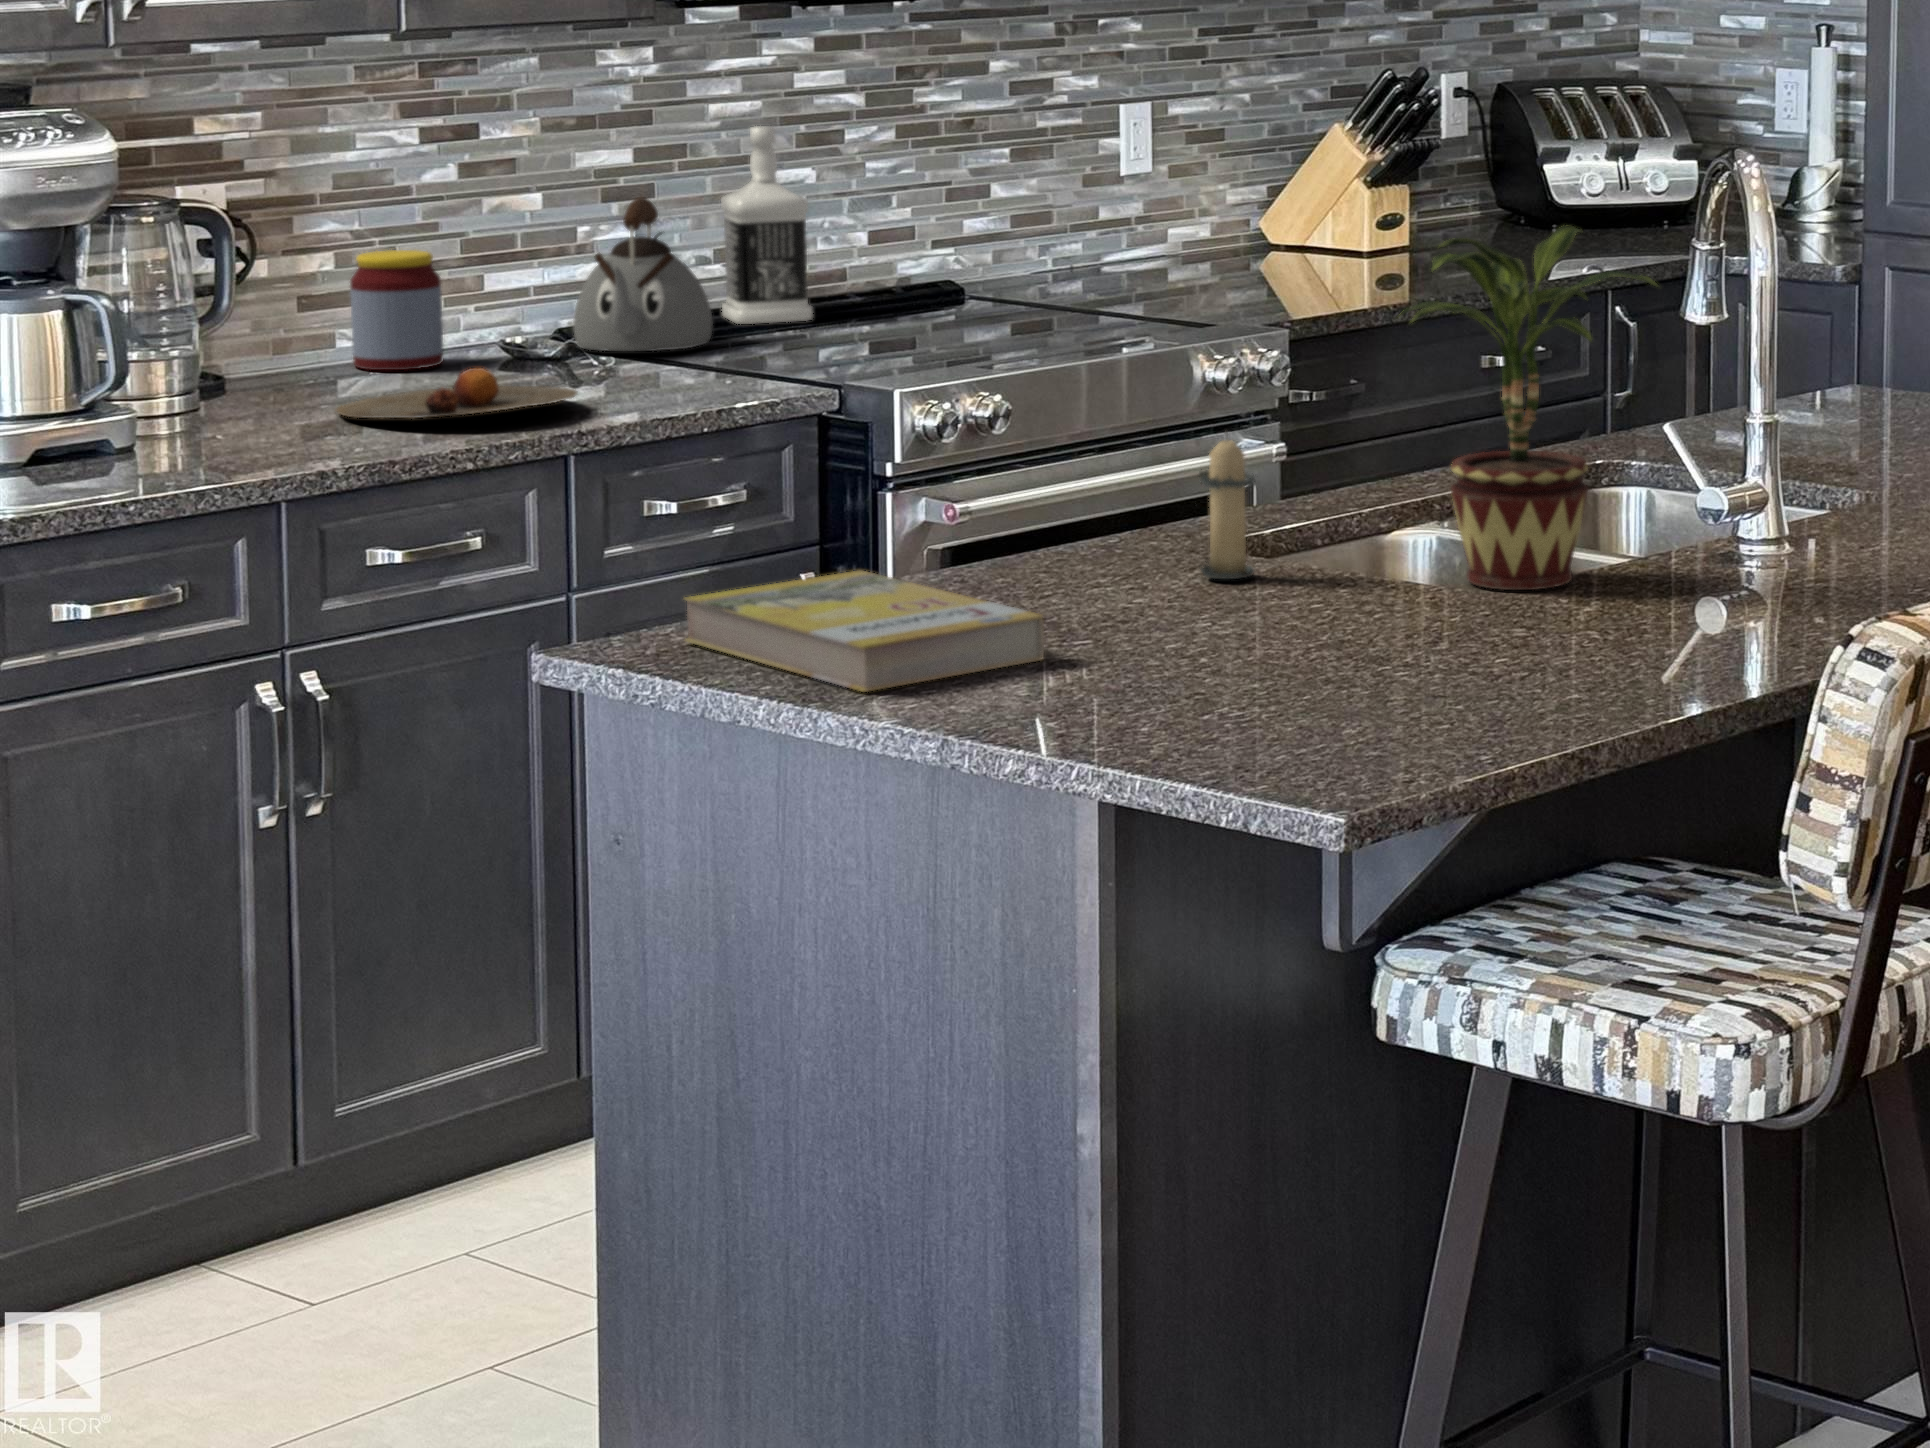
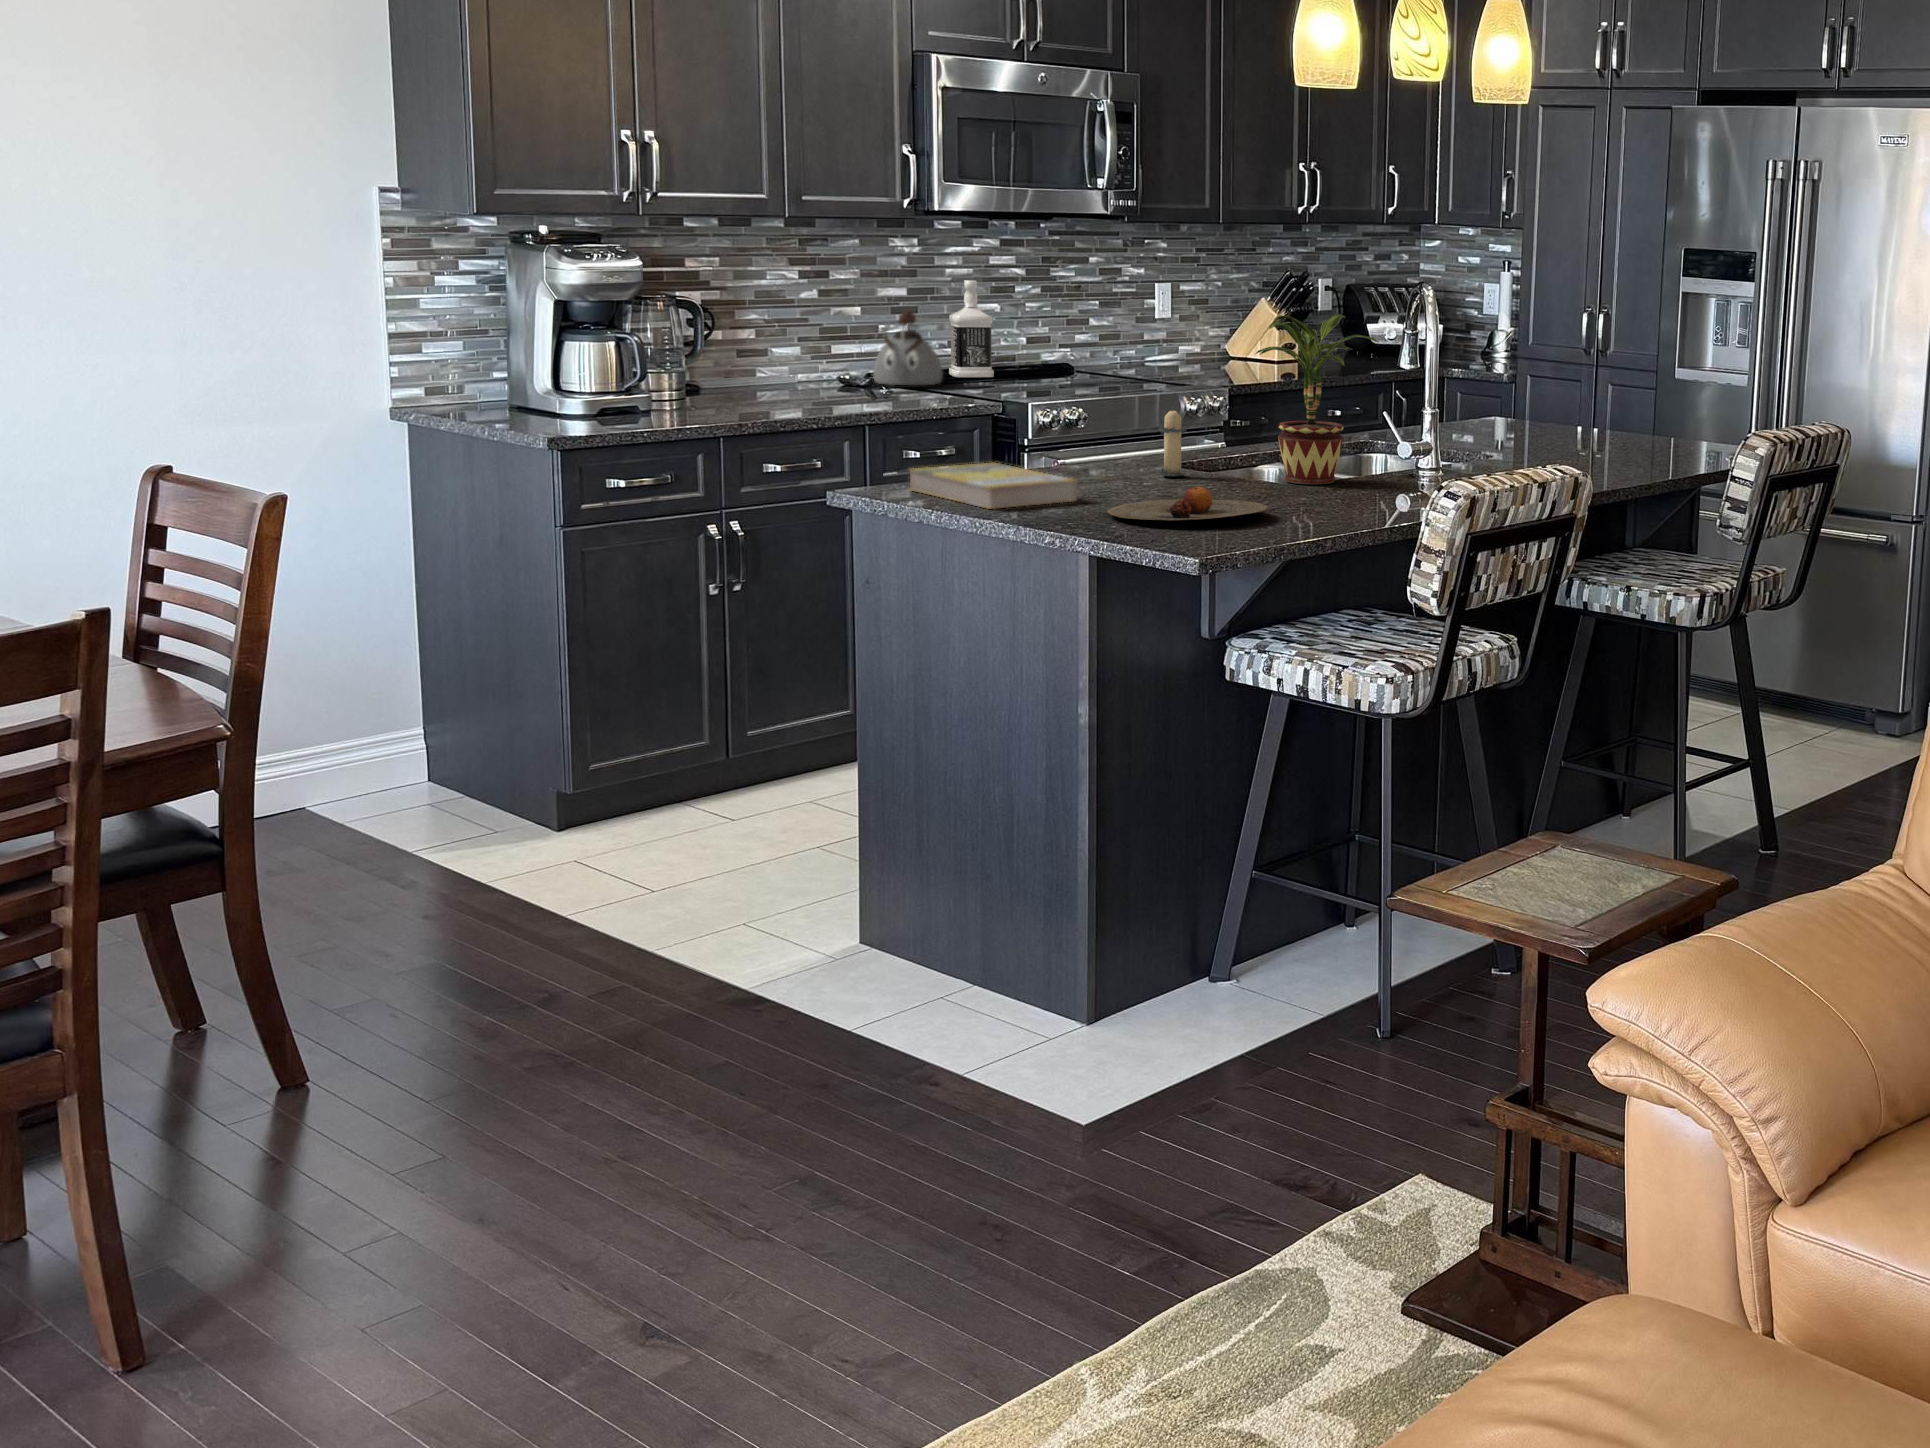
jar: present [350,250,443,370] -> none [762,330,808,388]
plate: present [336,368,577,419] -> present [1107,487,1267,521]

